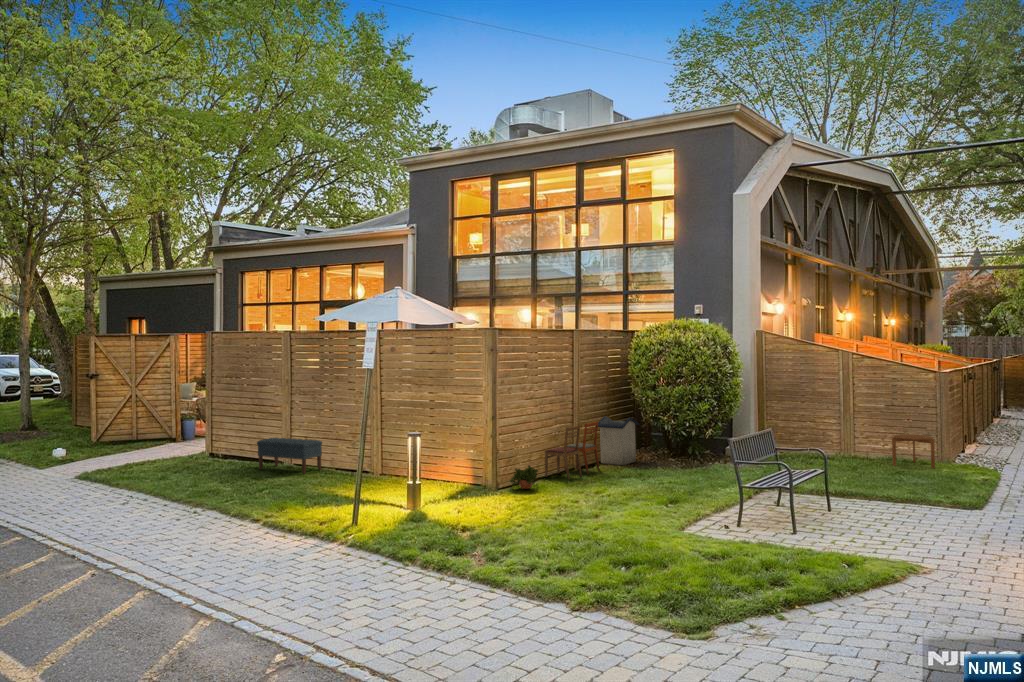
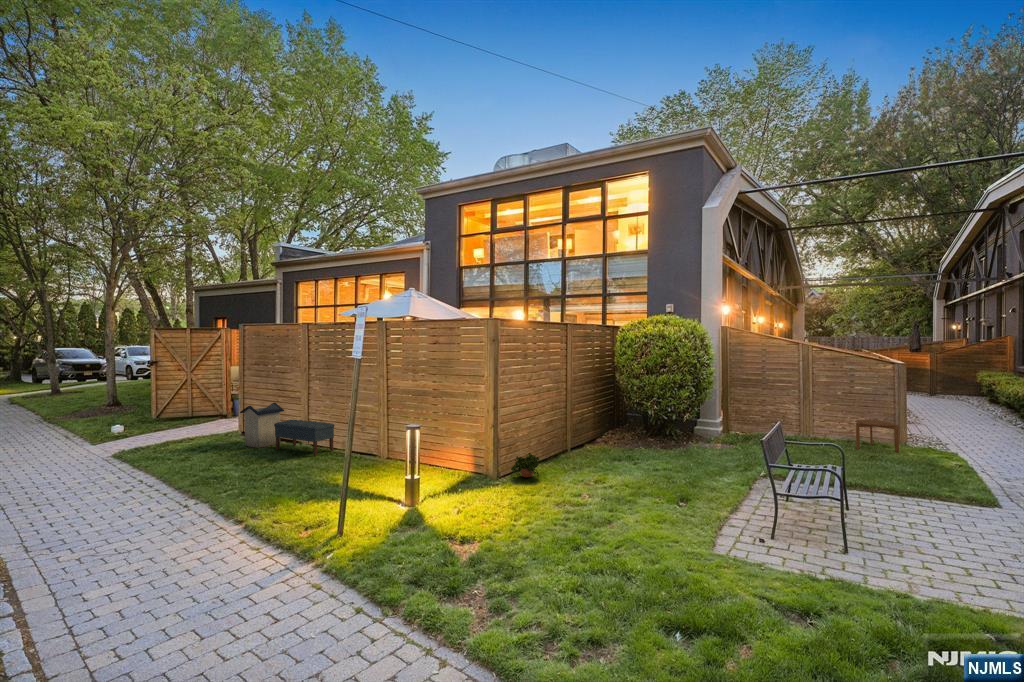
trash can: present [598,416,639,465] -> present [240,403,284,448]
chair: present [545,421,600,480] -> none [543,407,592,465]

